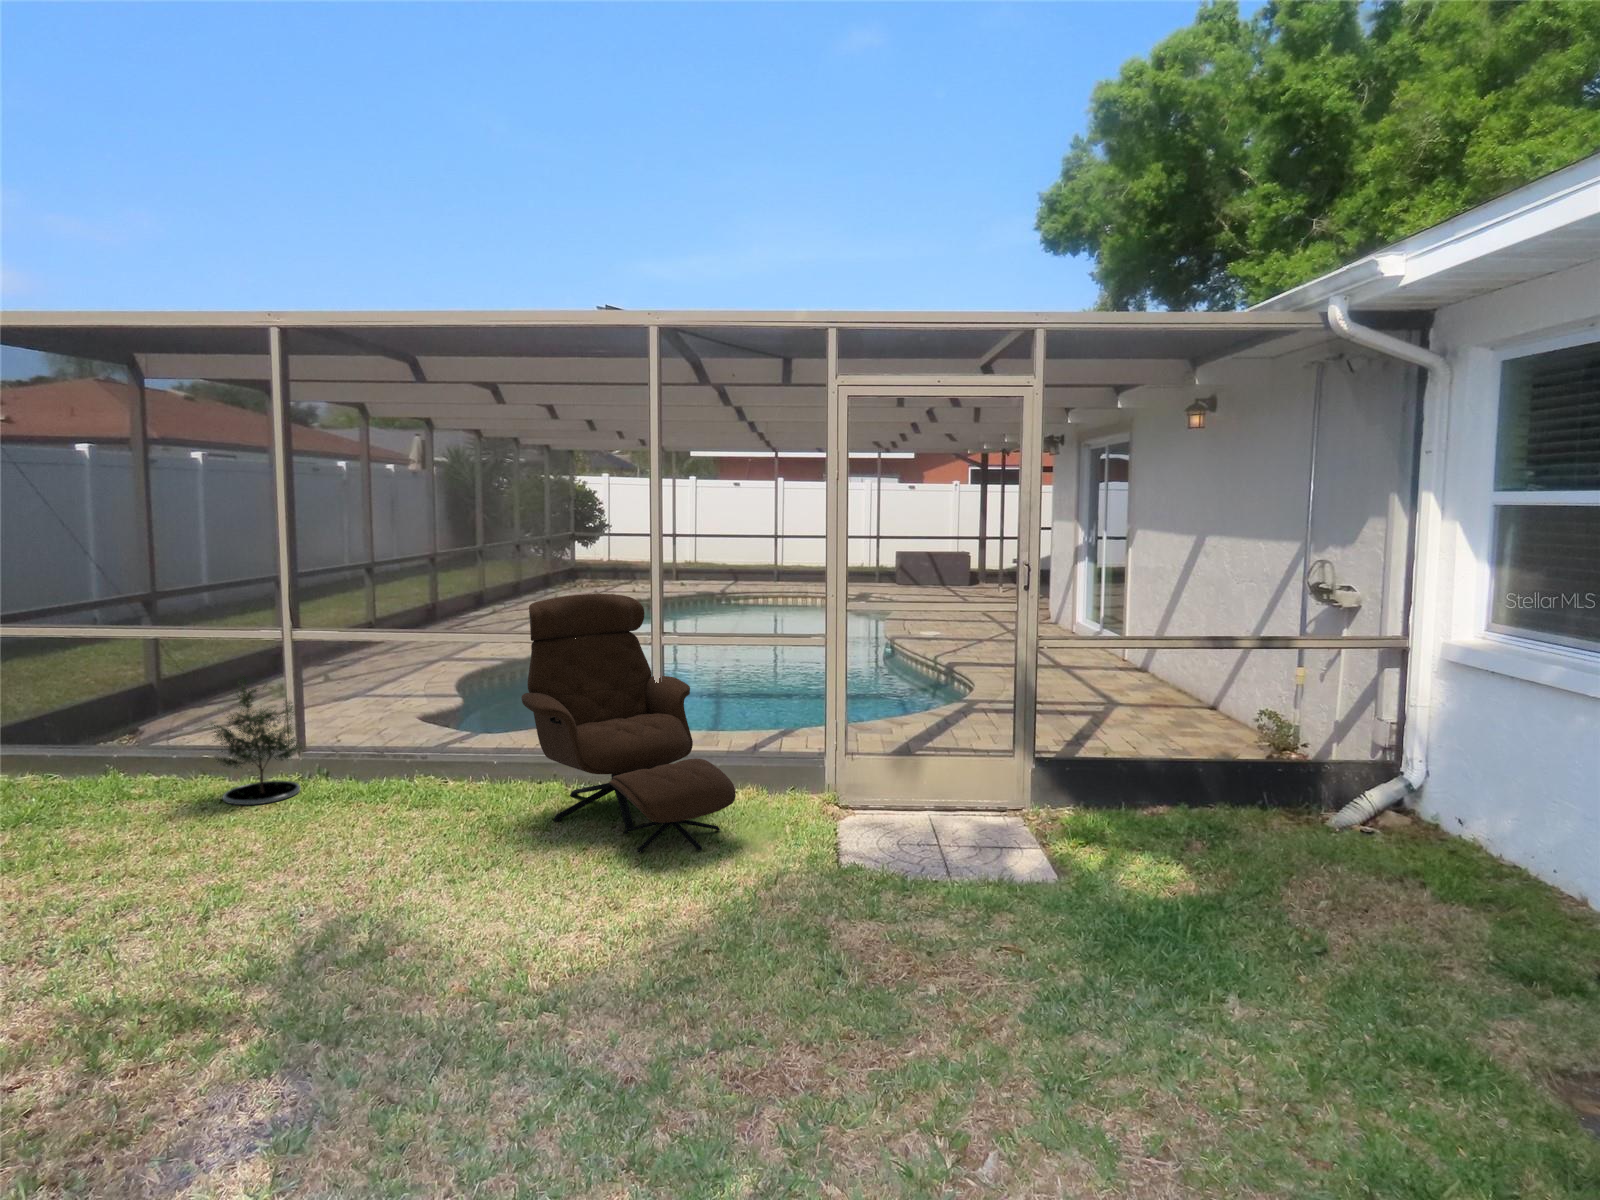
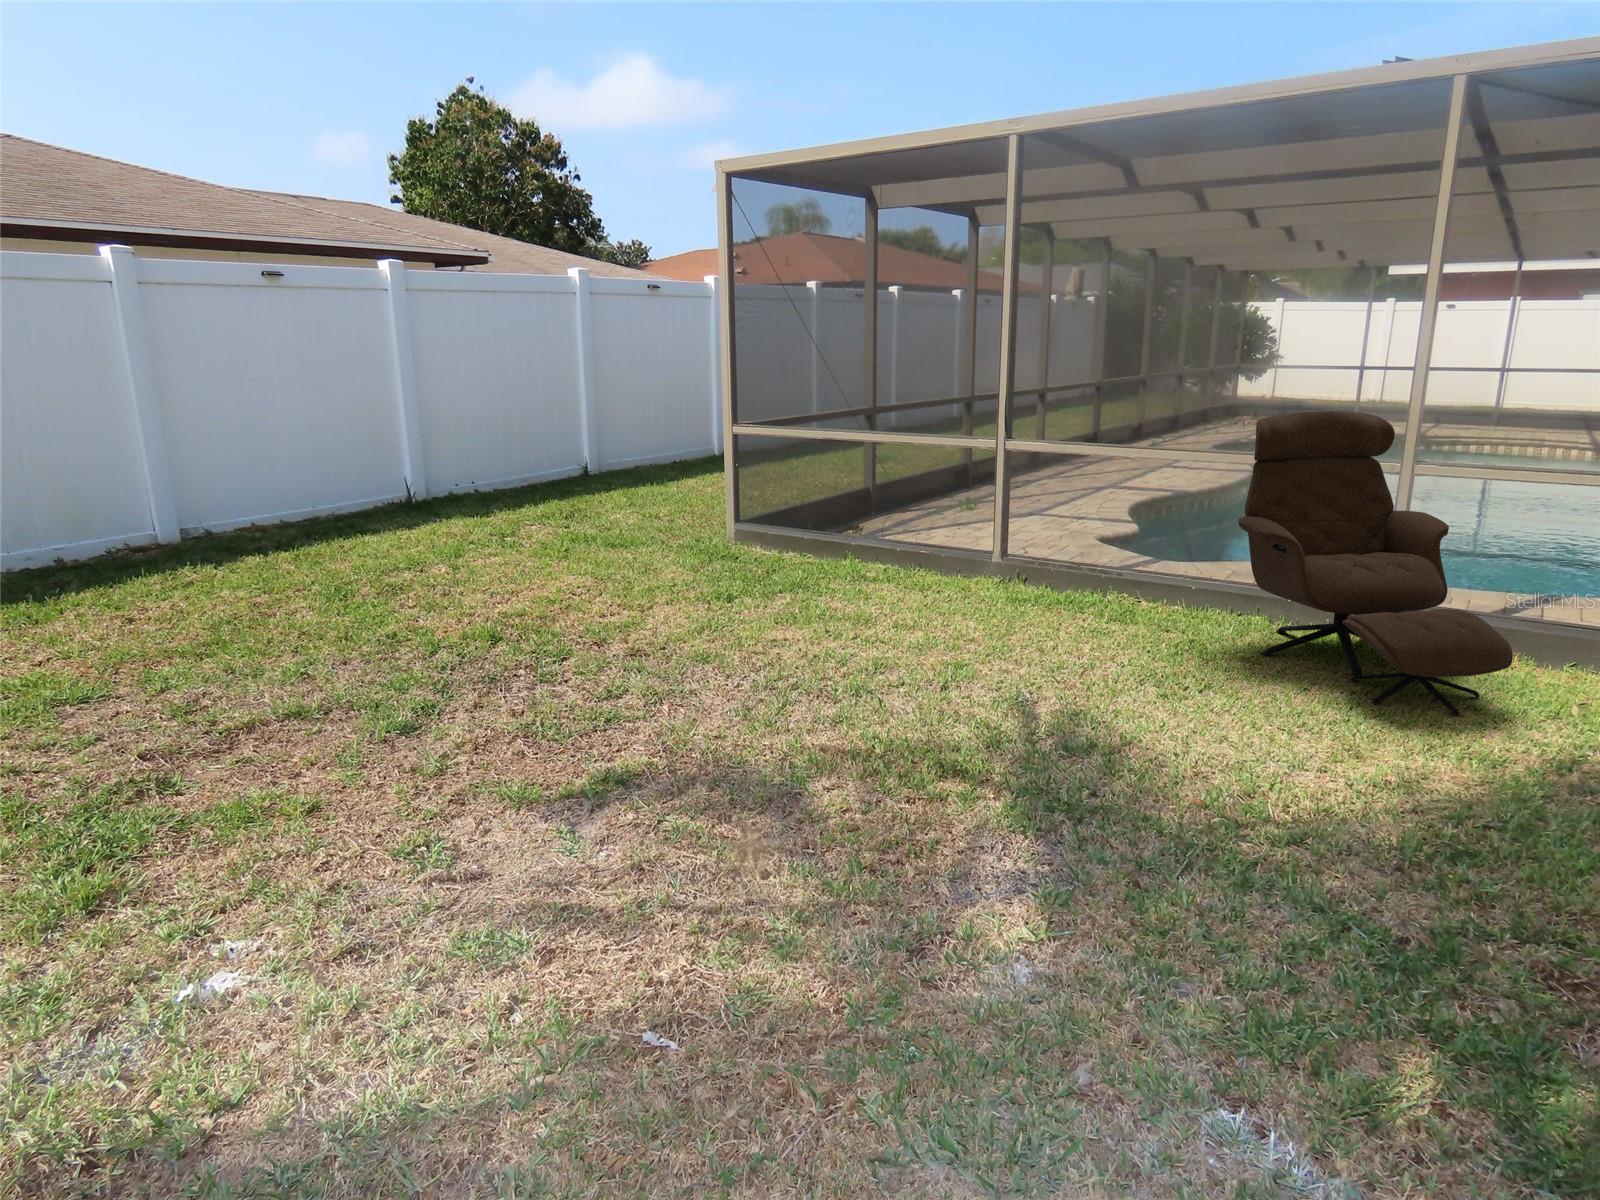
potted tree: present [211,676,302,805] -> none [934,478,1011,598]

